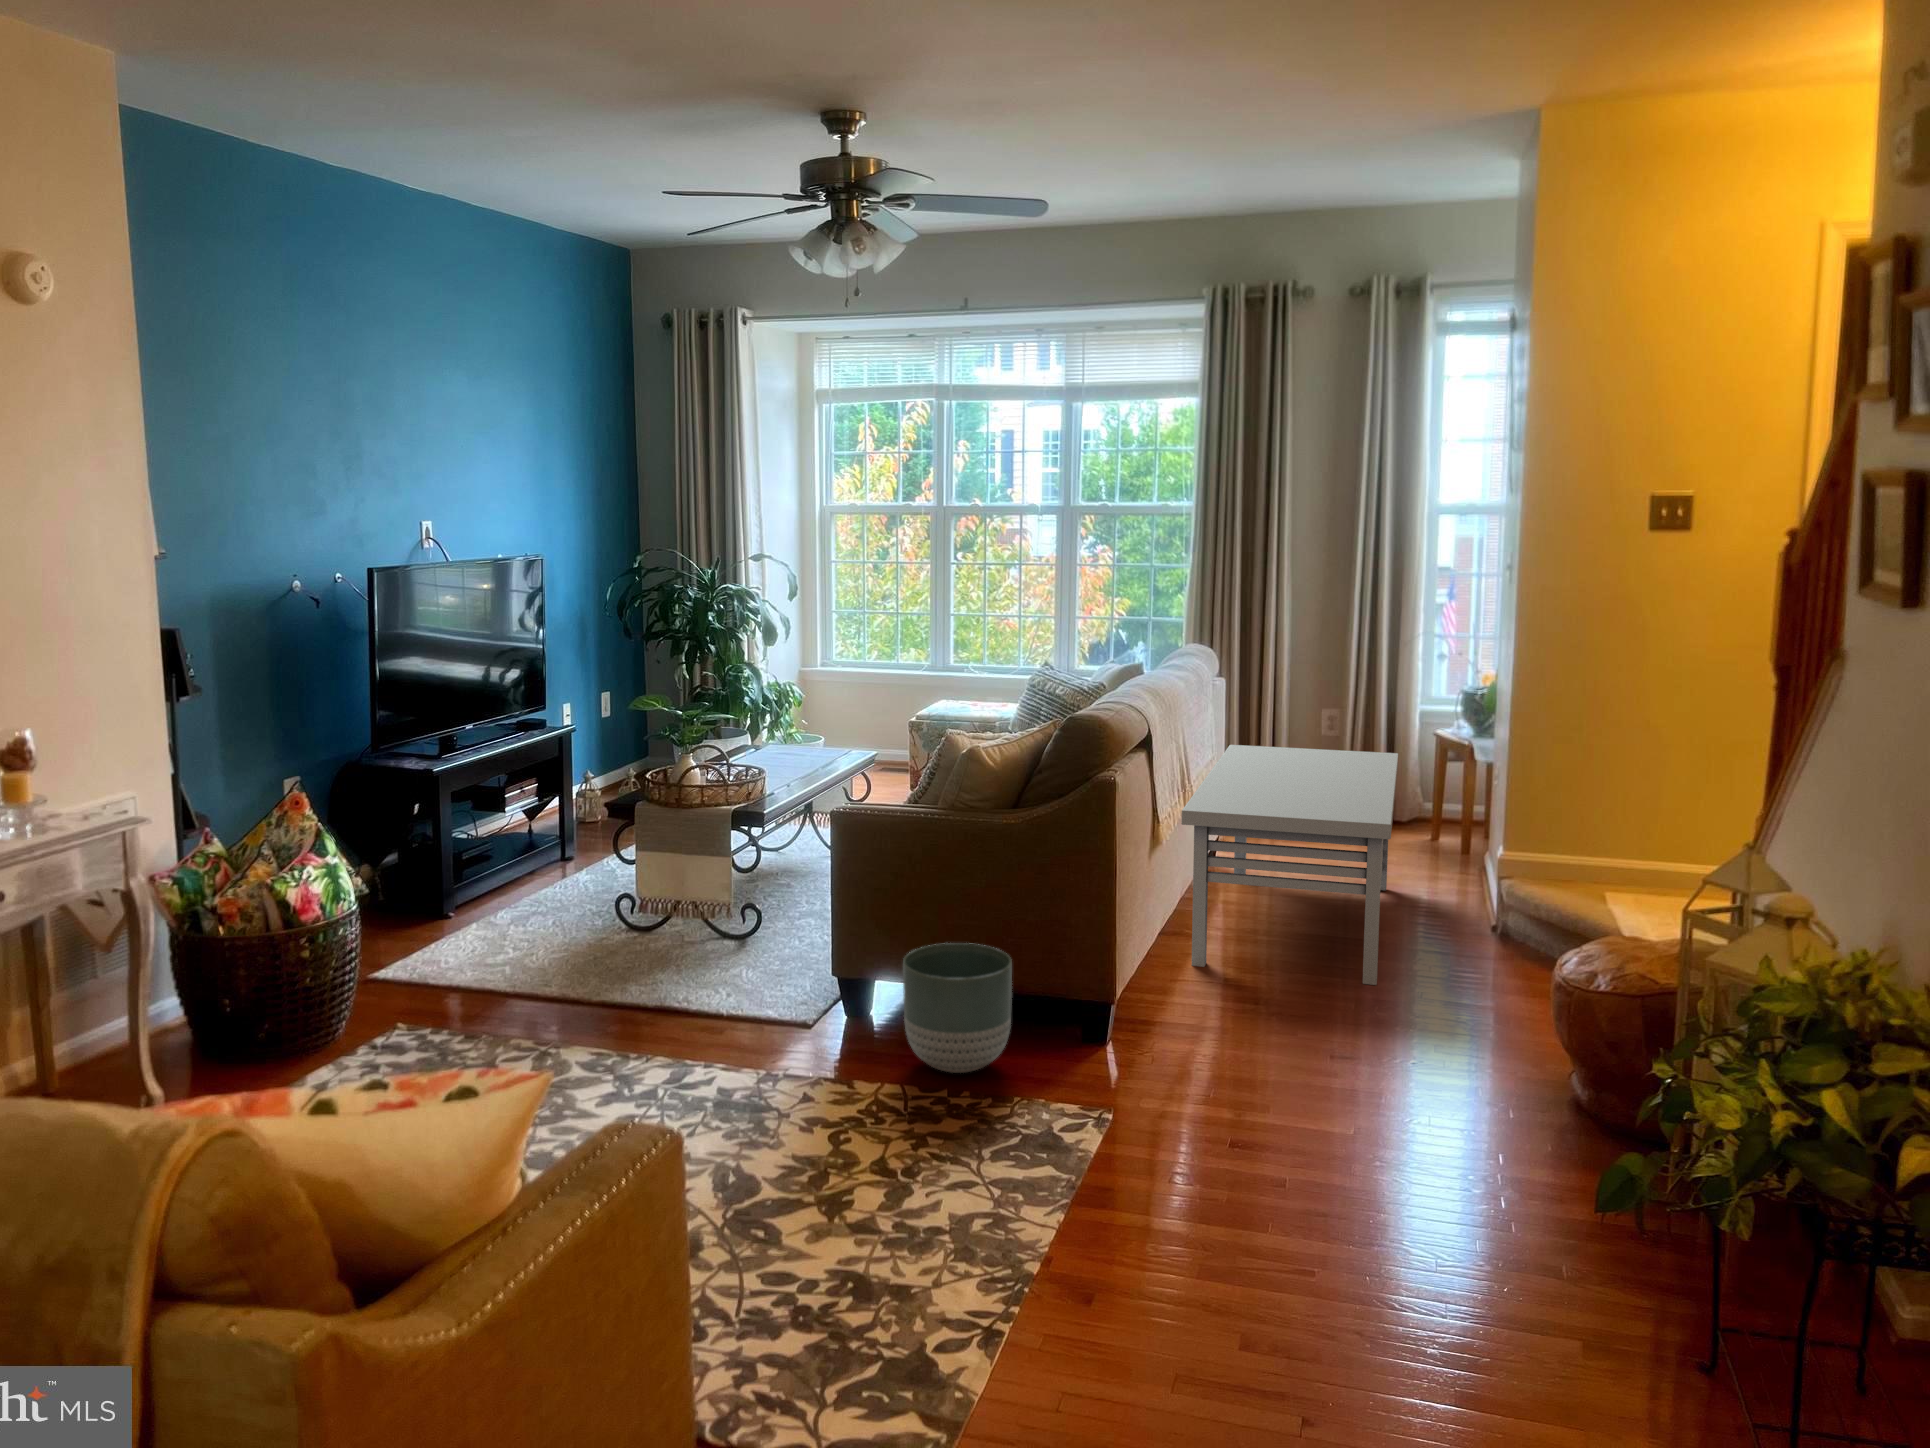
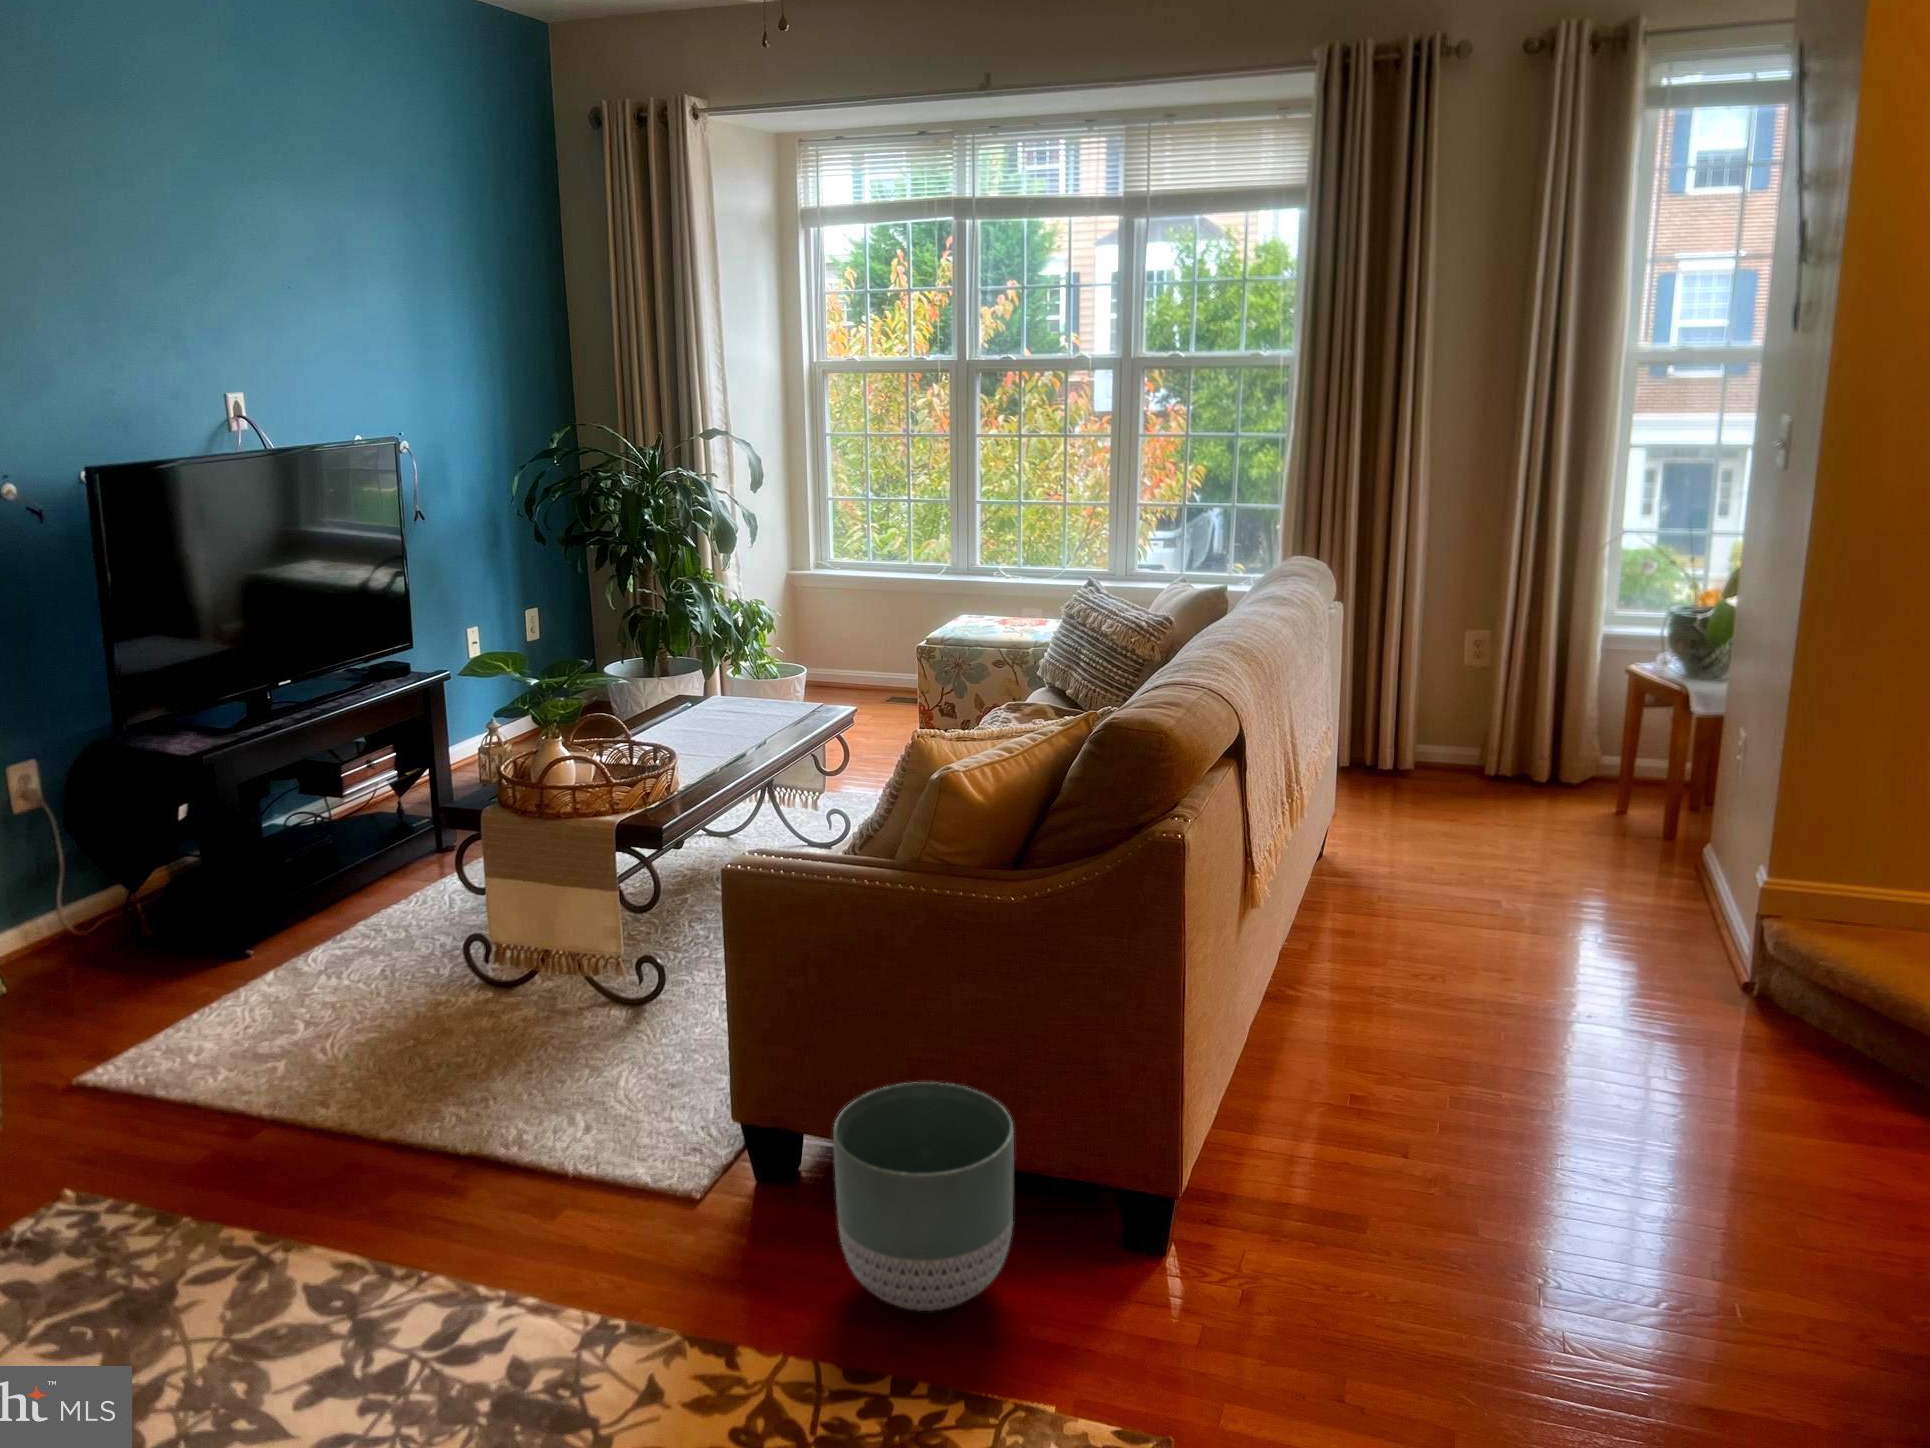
storage bench: present [1181,745,1398,985] -> none [1289,700,1628,1104]

